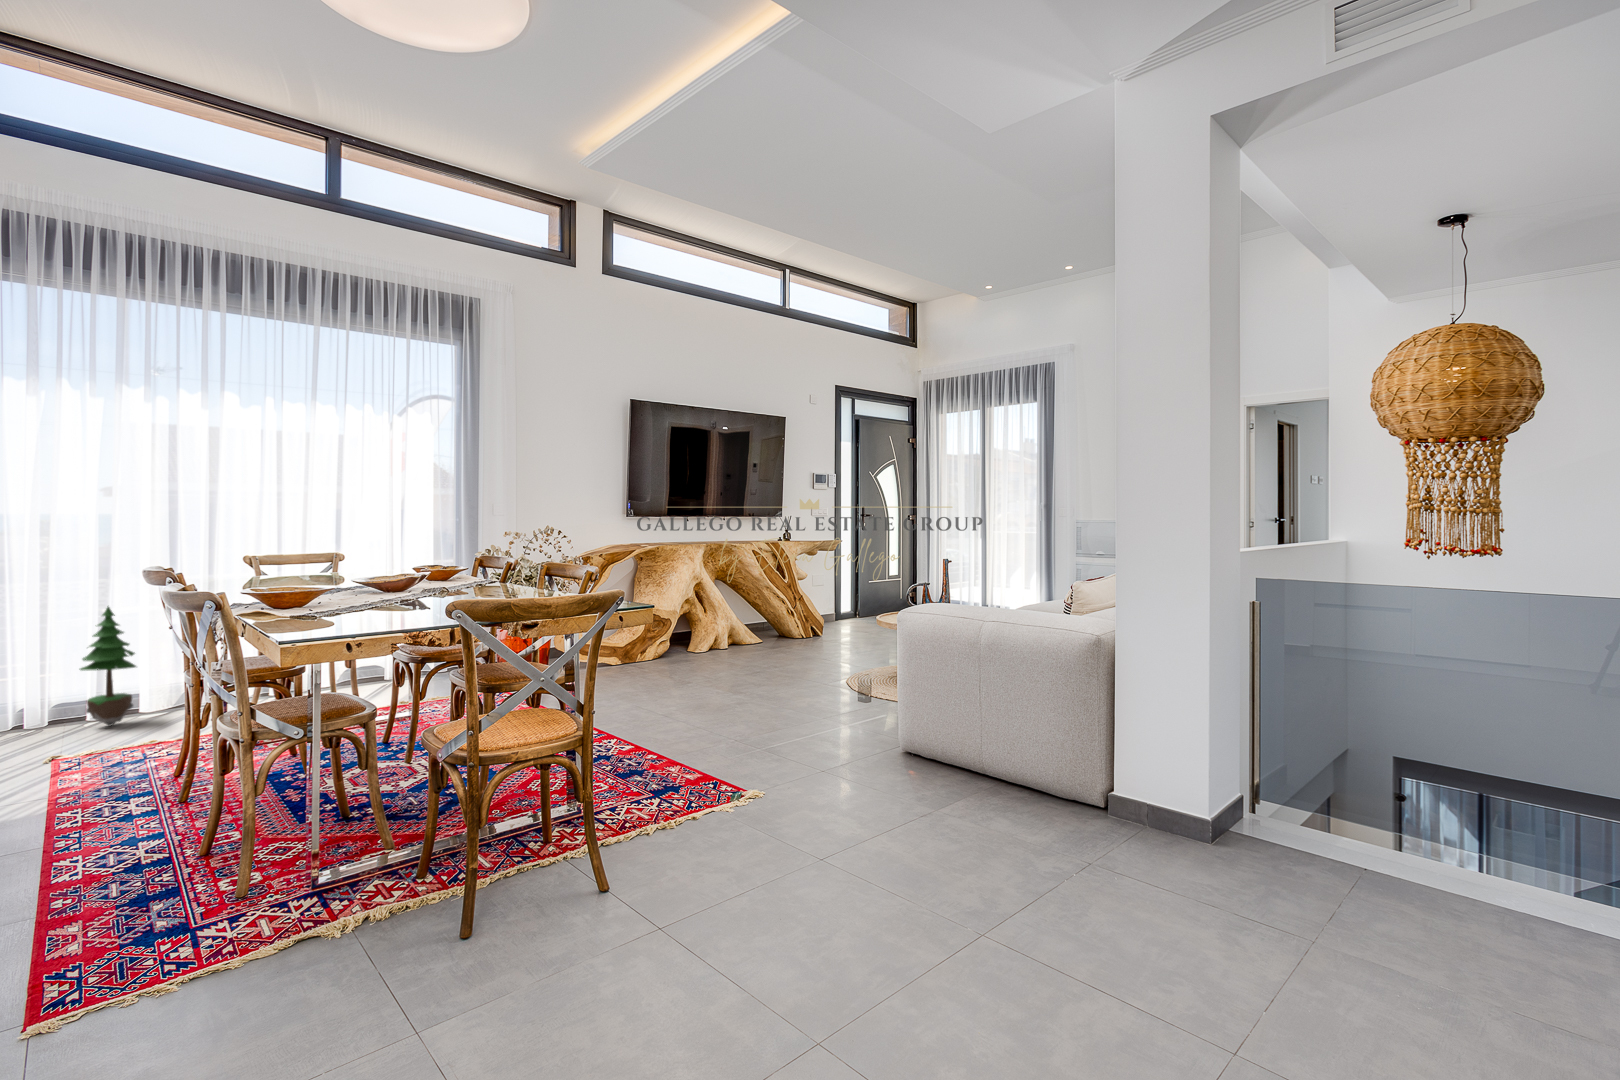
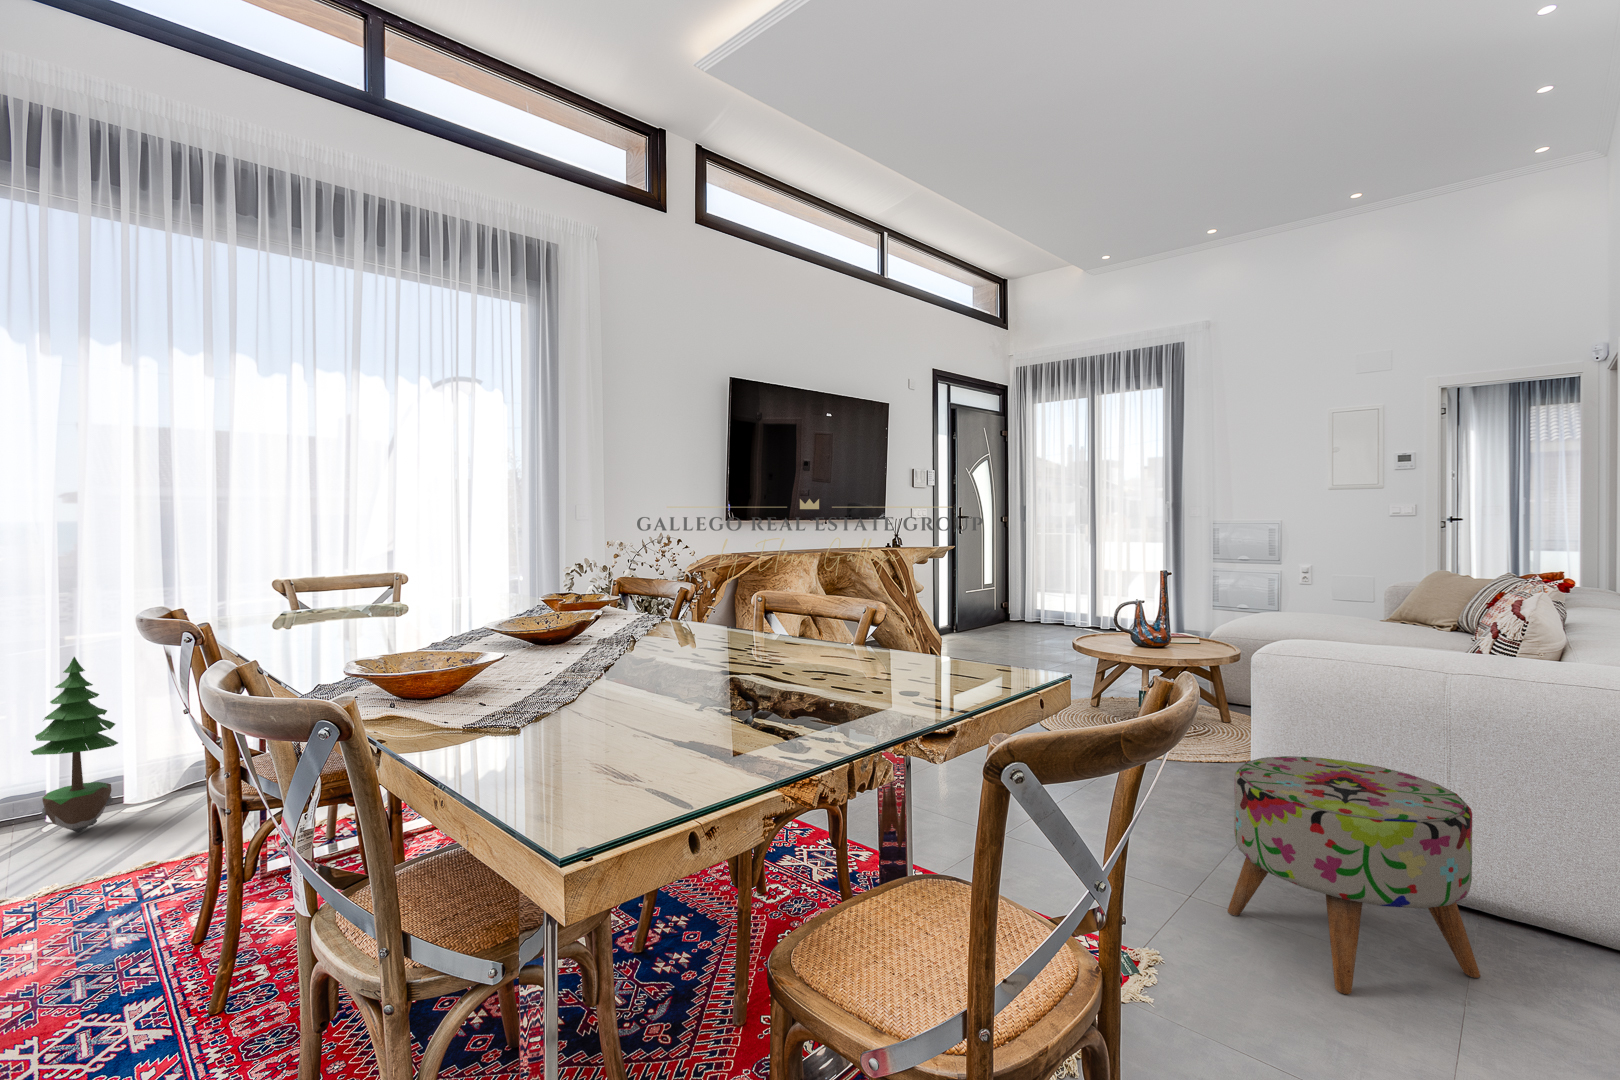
ottoman: none [824,682,948,815] -> present [1227,756,1480,994]

